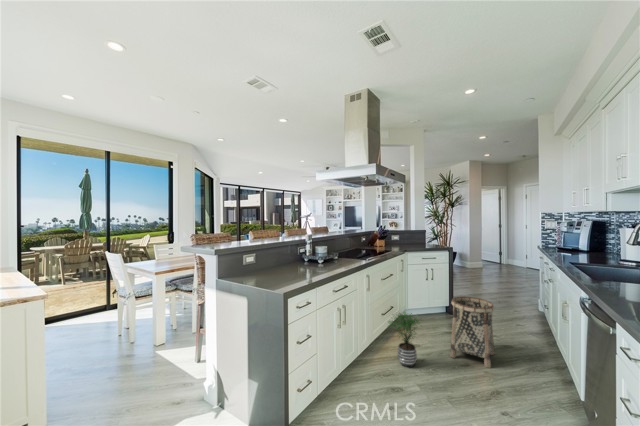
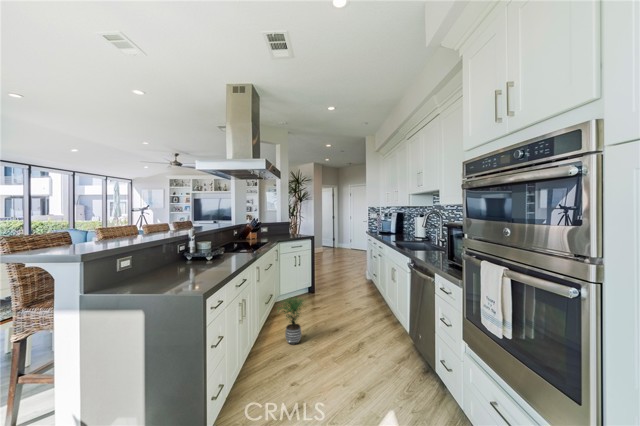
basket: present [450,296,494,368] -> none [323,275,353,328]

